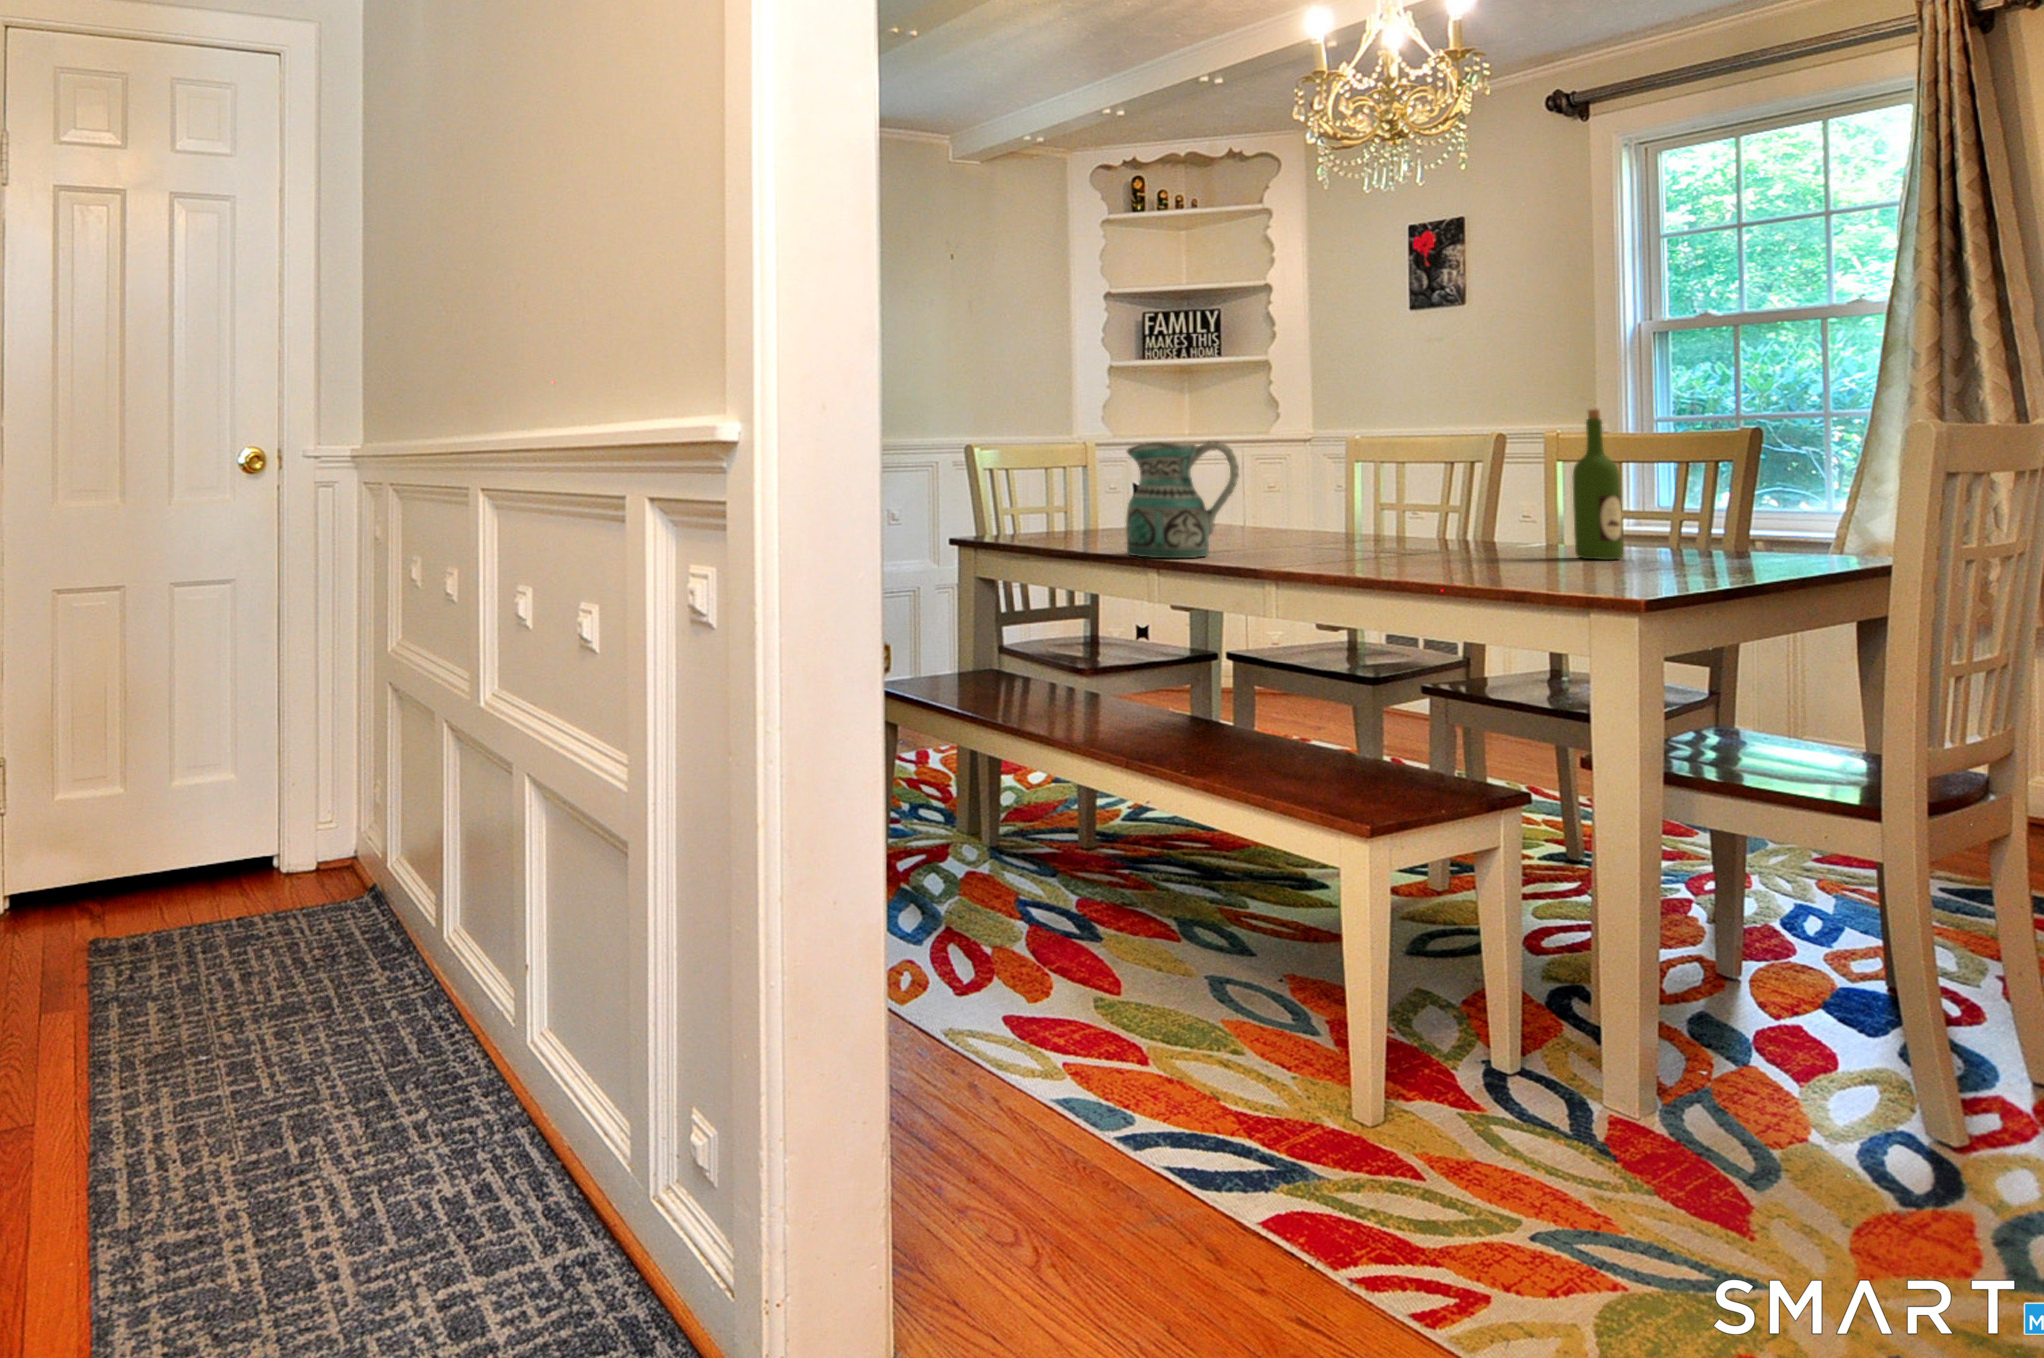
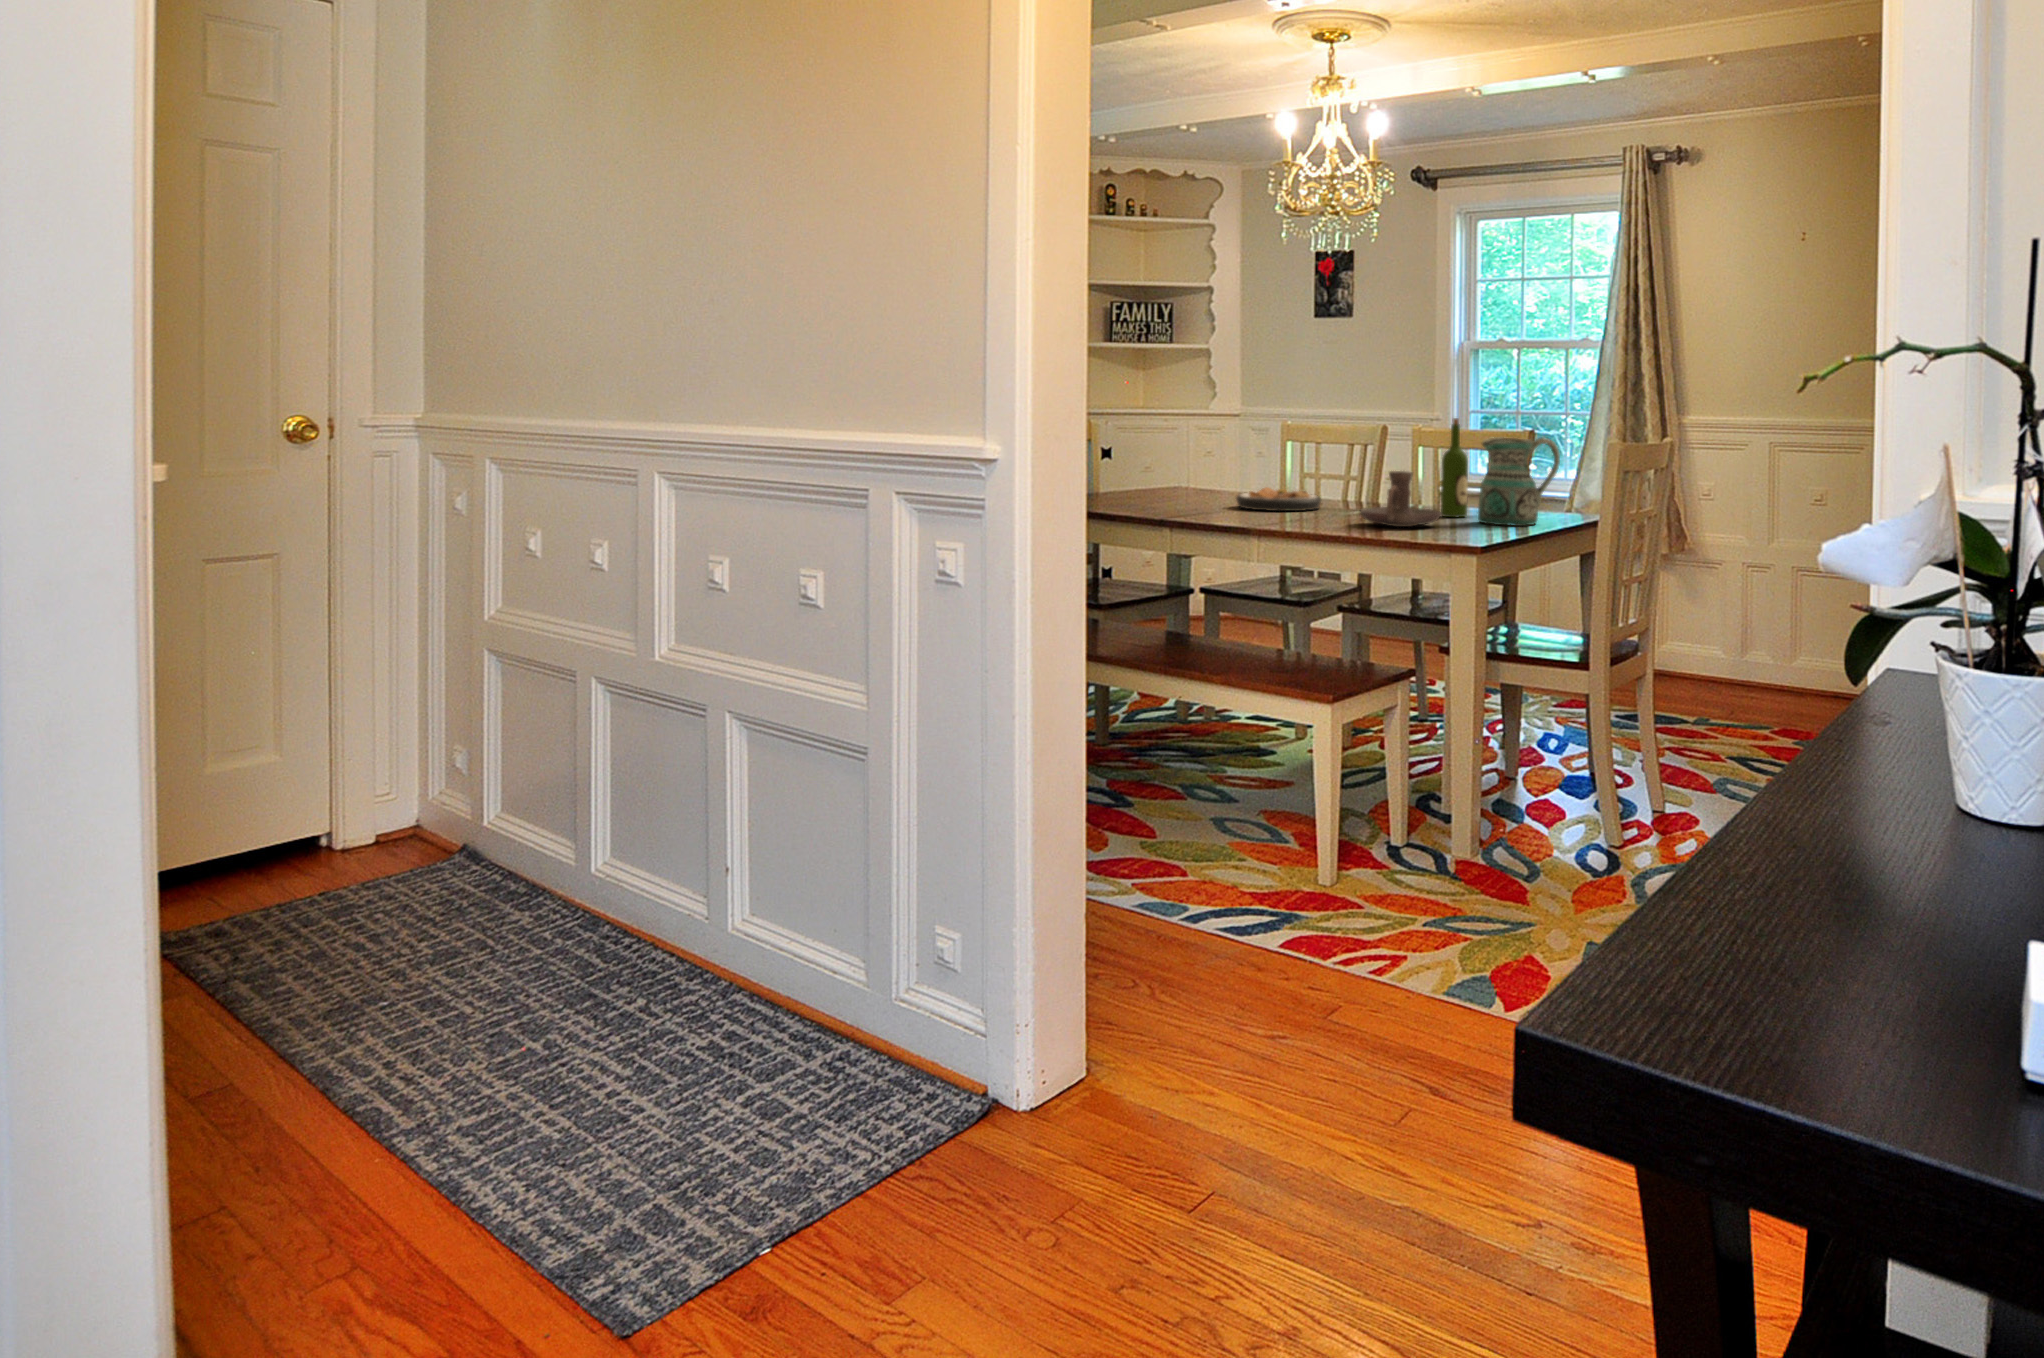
ceramic pitcher: present [1126,441,1239,558] -> present [1478,437,1560,526]
candle holder: none [1423,488,1565,569] -> present [1360,471,1441,527]
plate: none [1251,516,1382,548] -> present [1236,487,1321,511]

